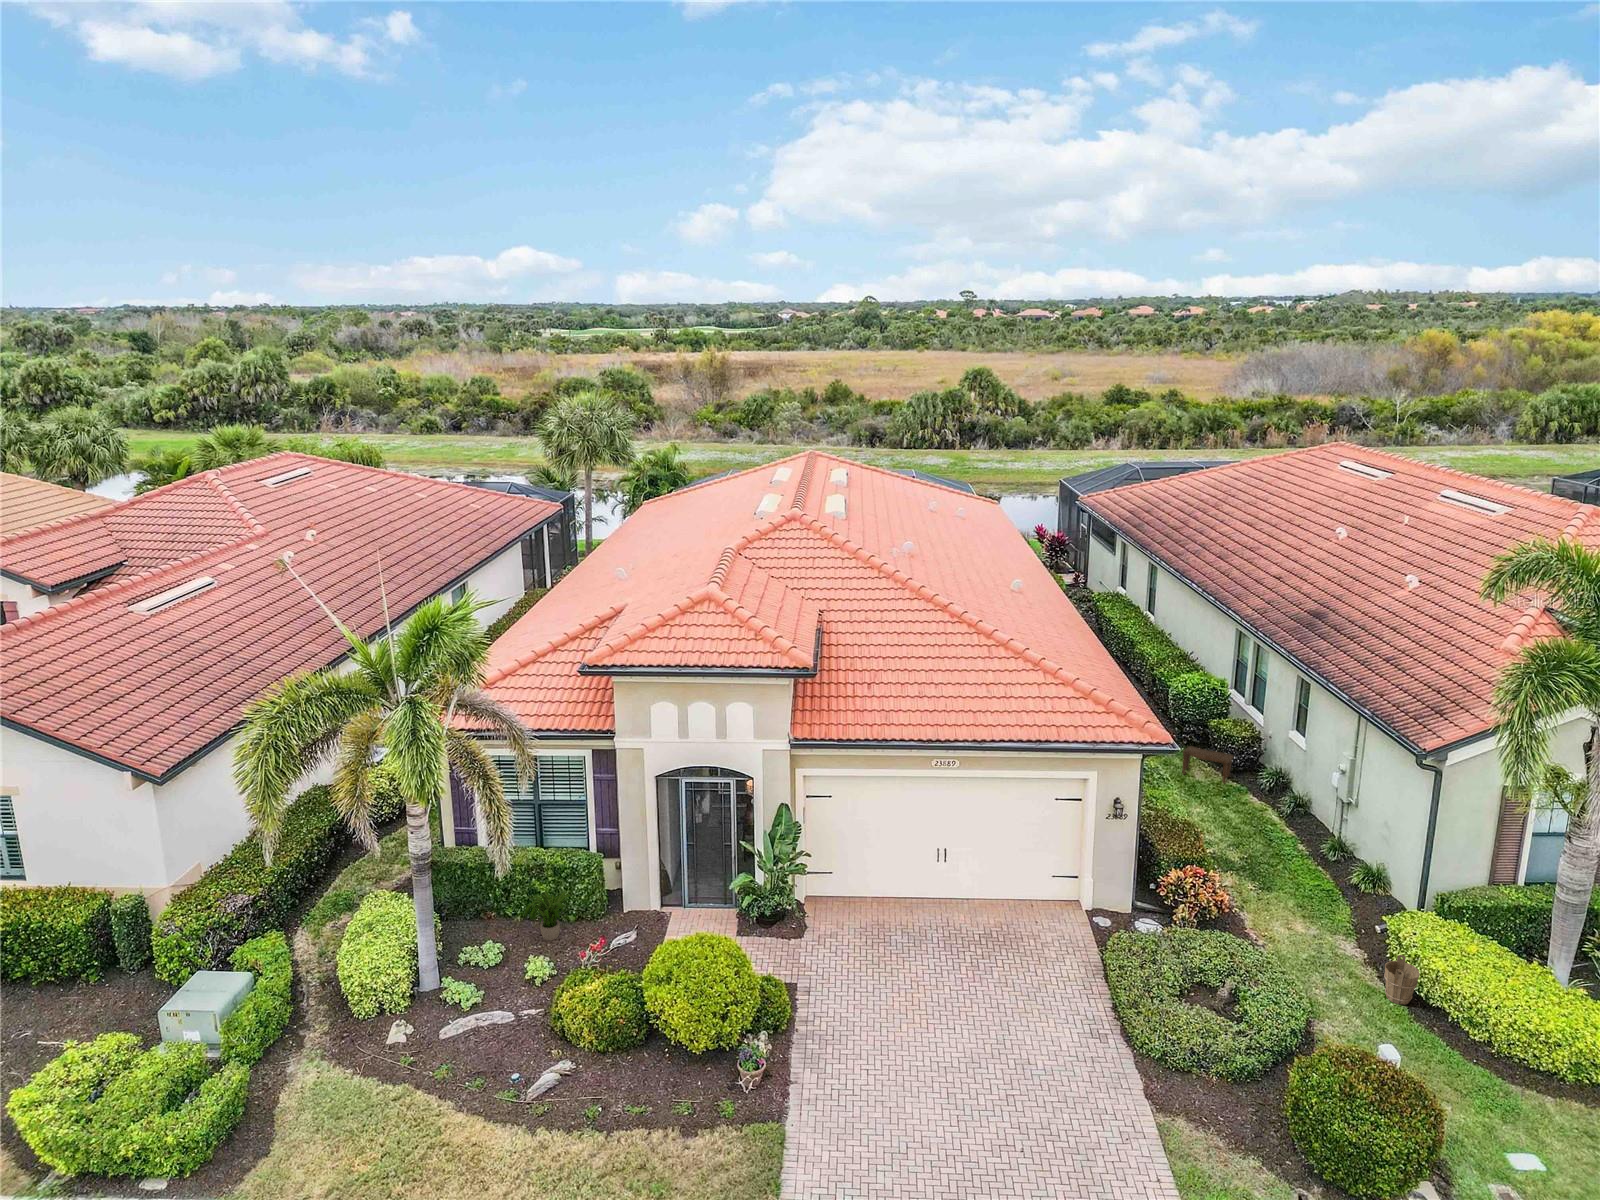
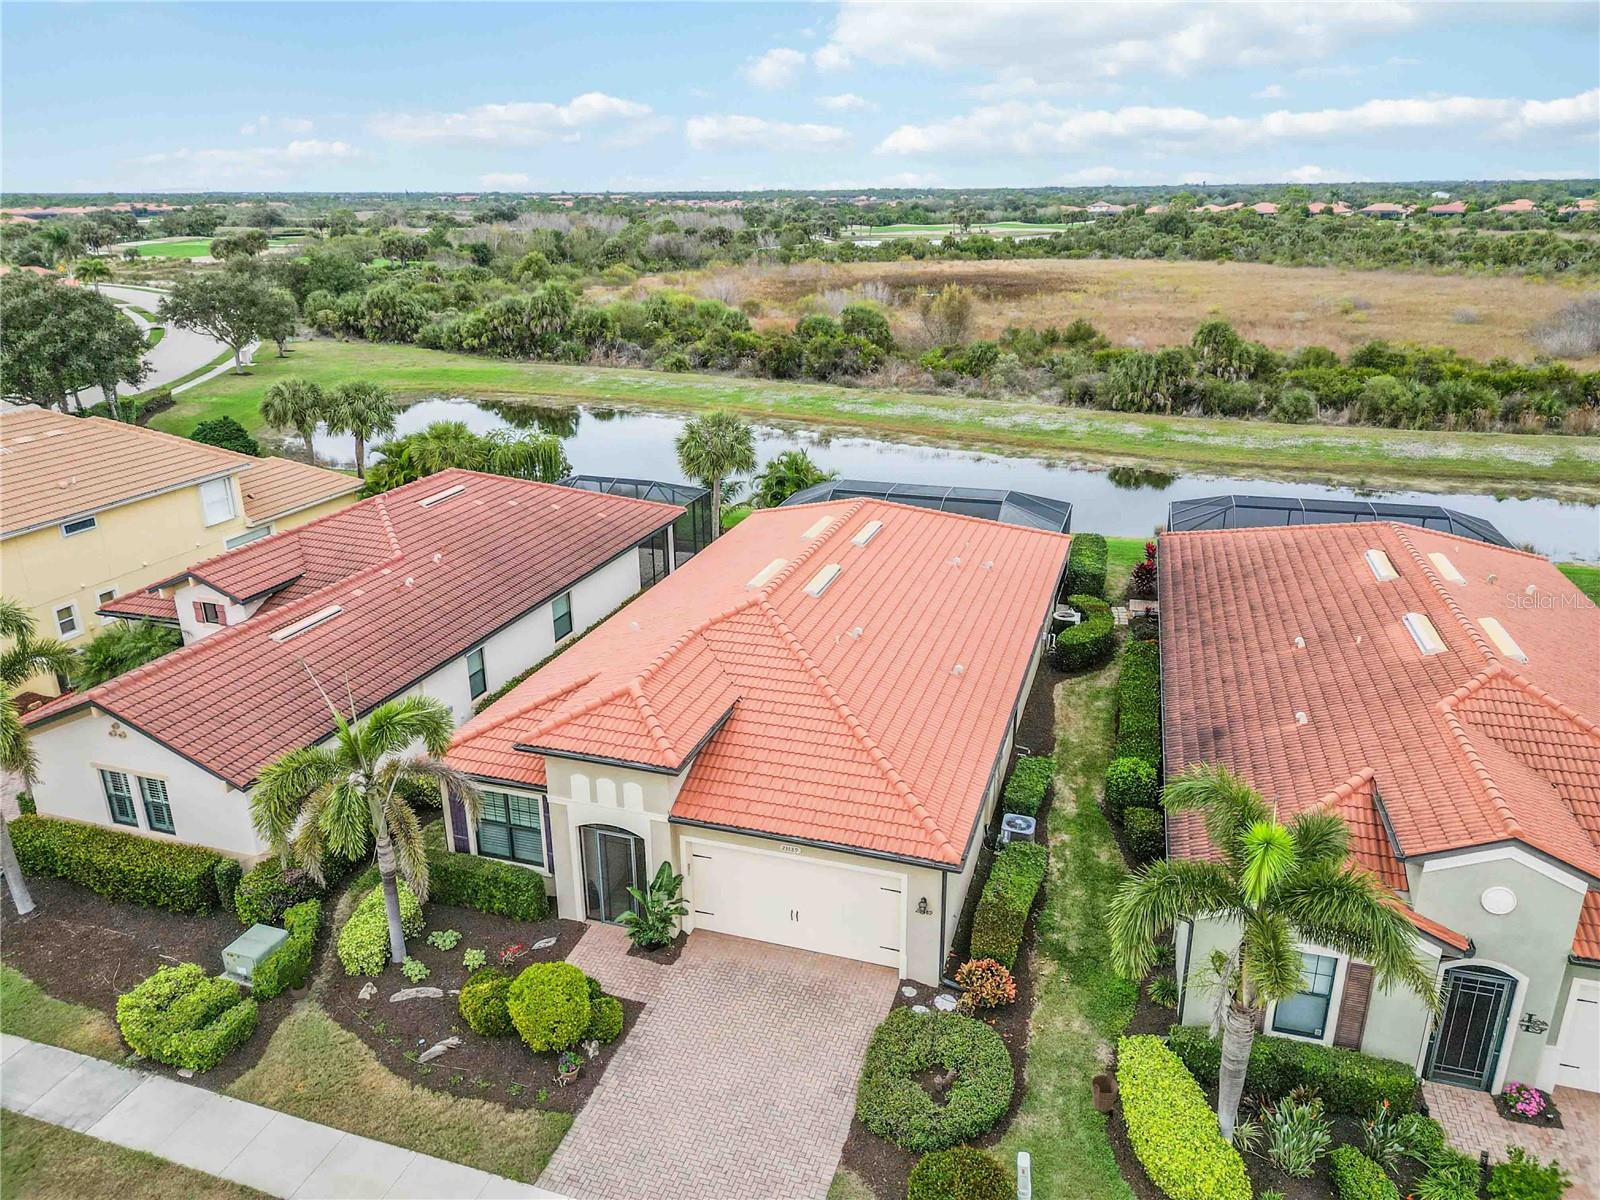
bench: present [1182,746,1233,783] -> none [1084,830,1128,871]
potted plant: present [525,891,575,940] -> present [277,957,314,999]

